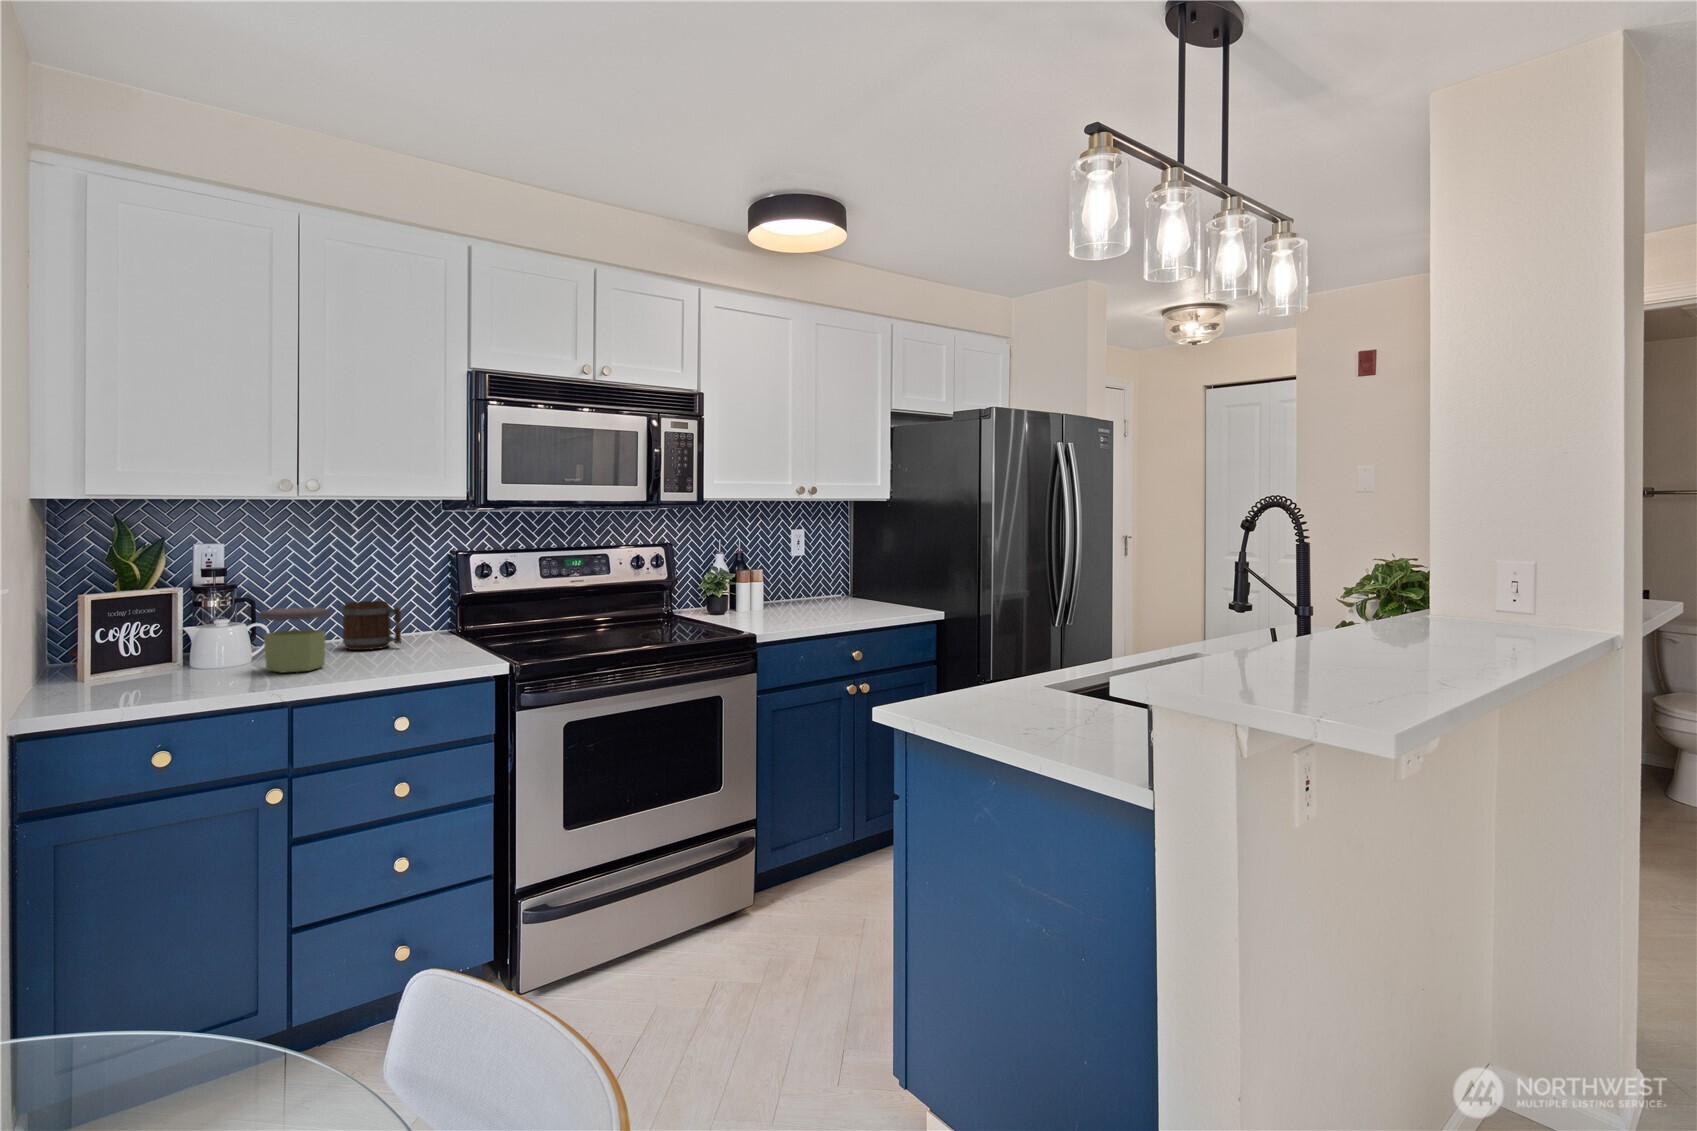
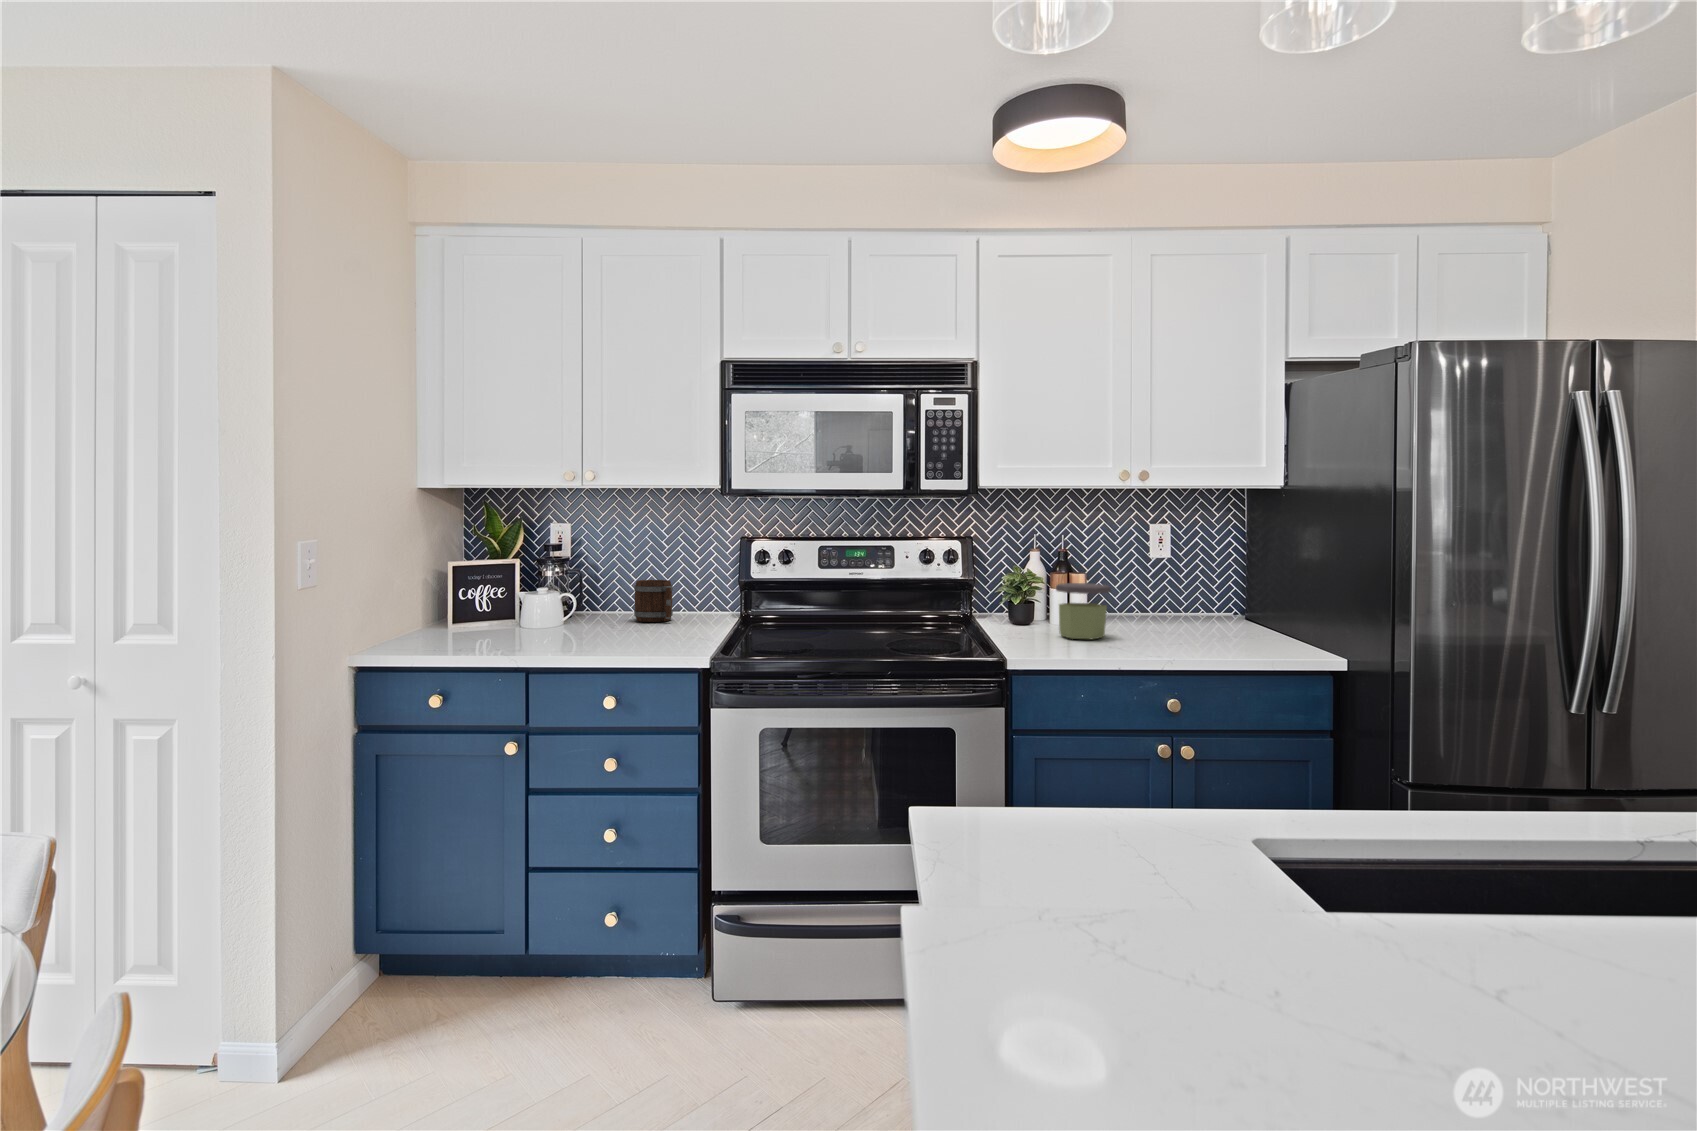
jar: present [259,607,329,673] -> present [1056,583,1111,639]

